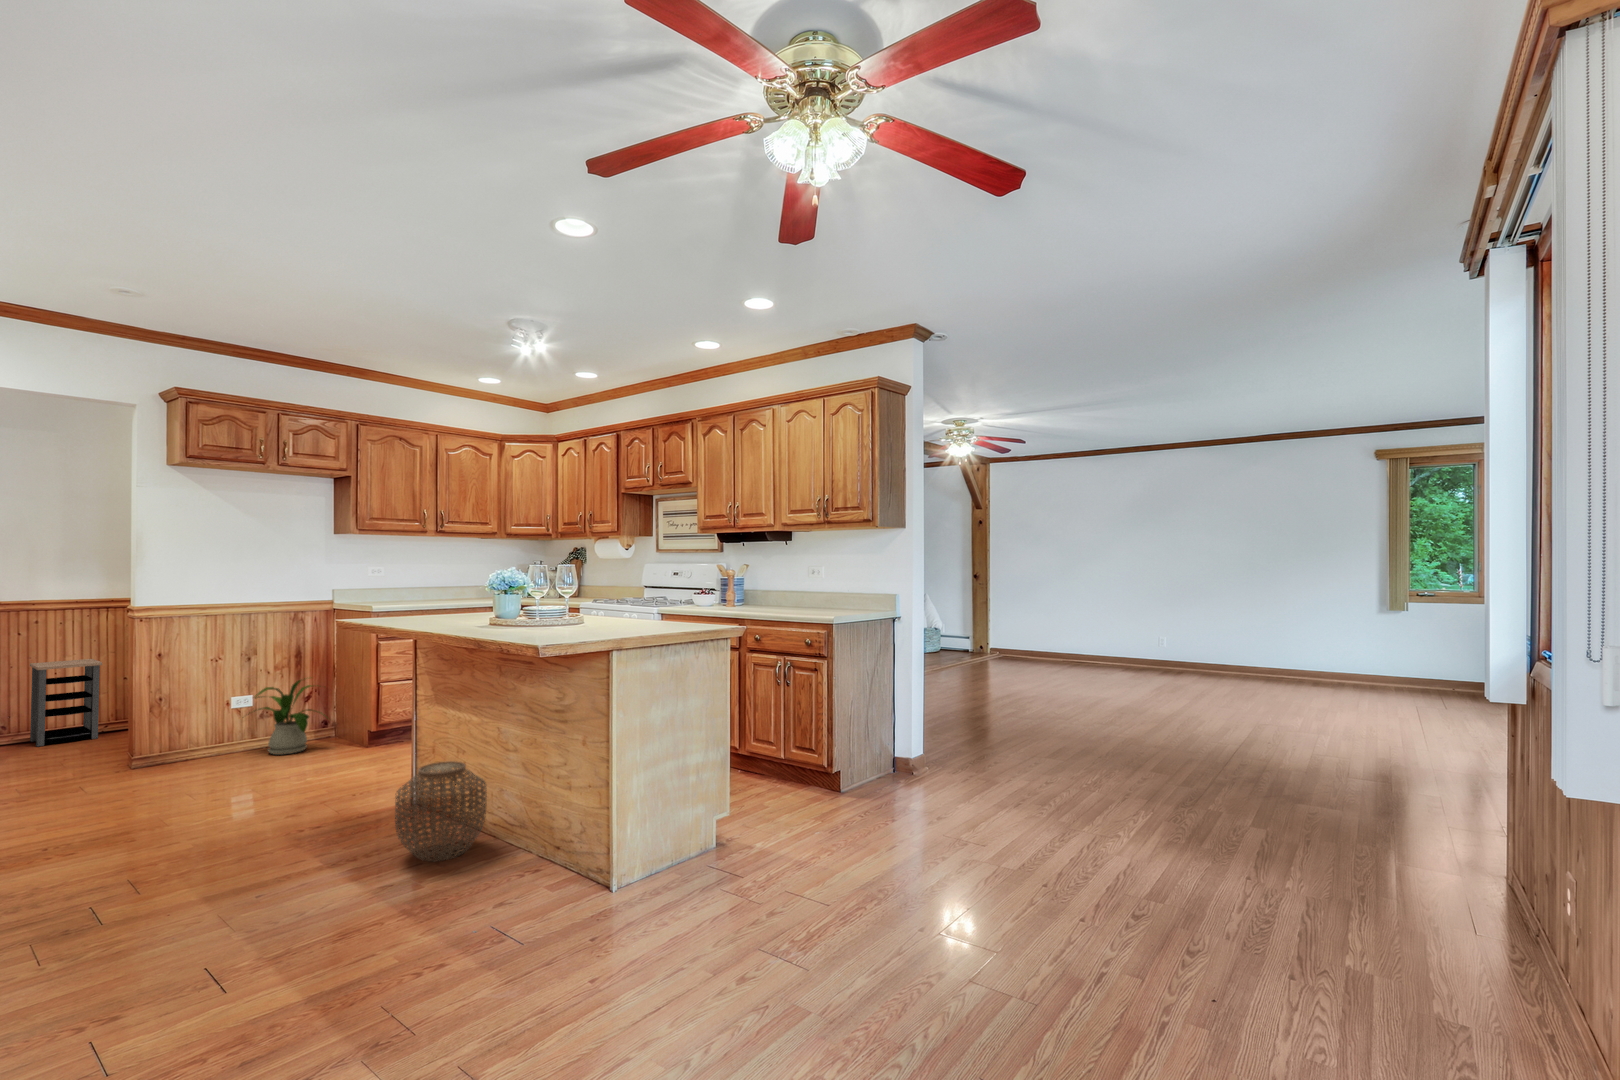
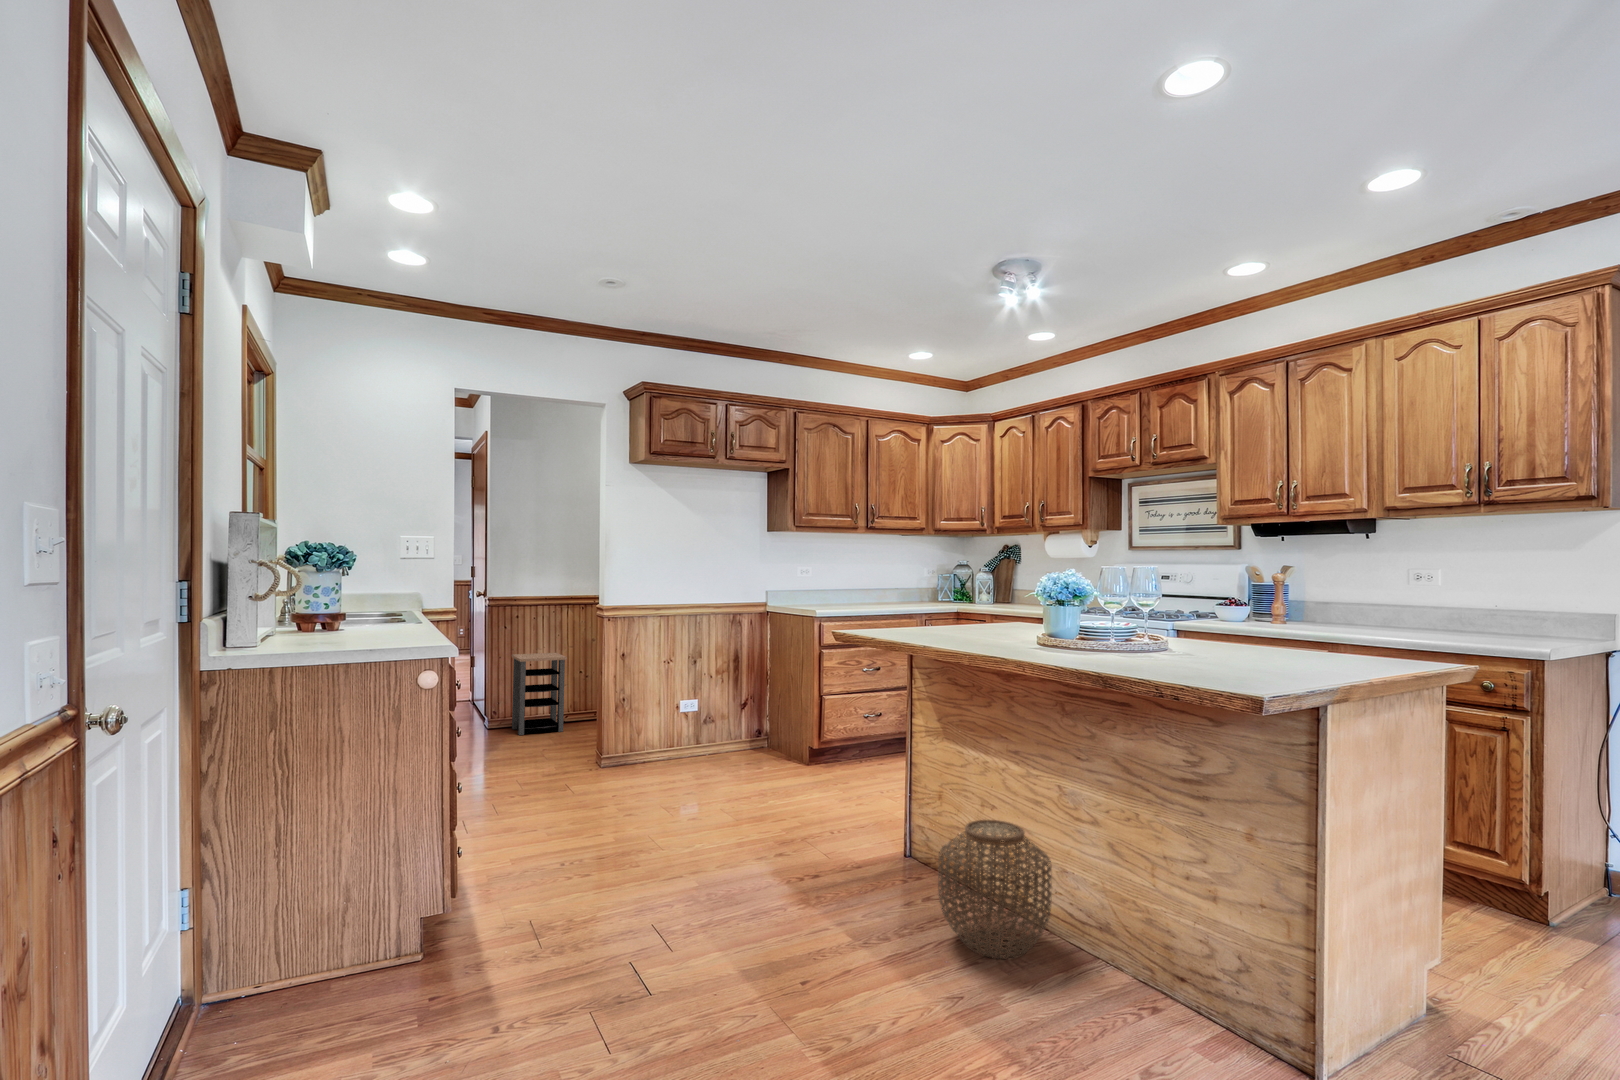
house plant: present [255,680,312,755] -> none [693,686,778,769]

